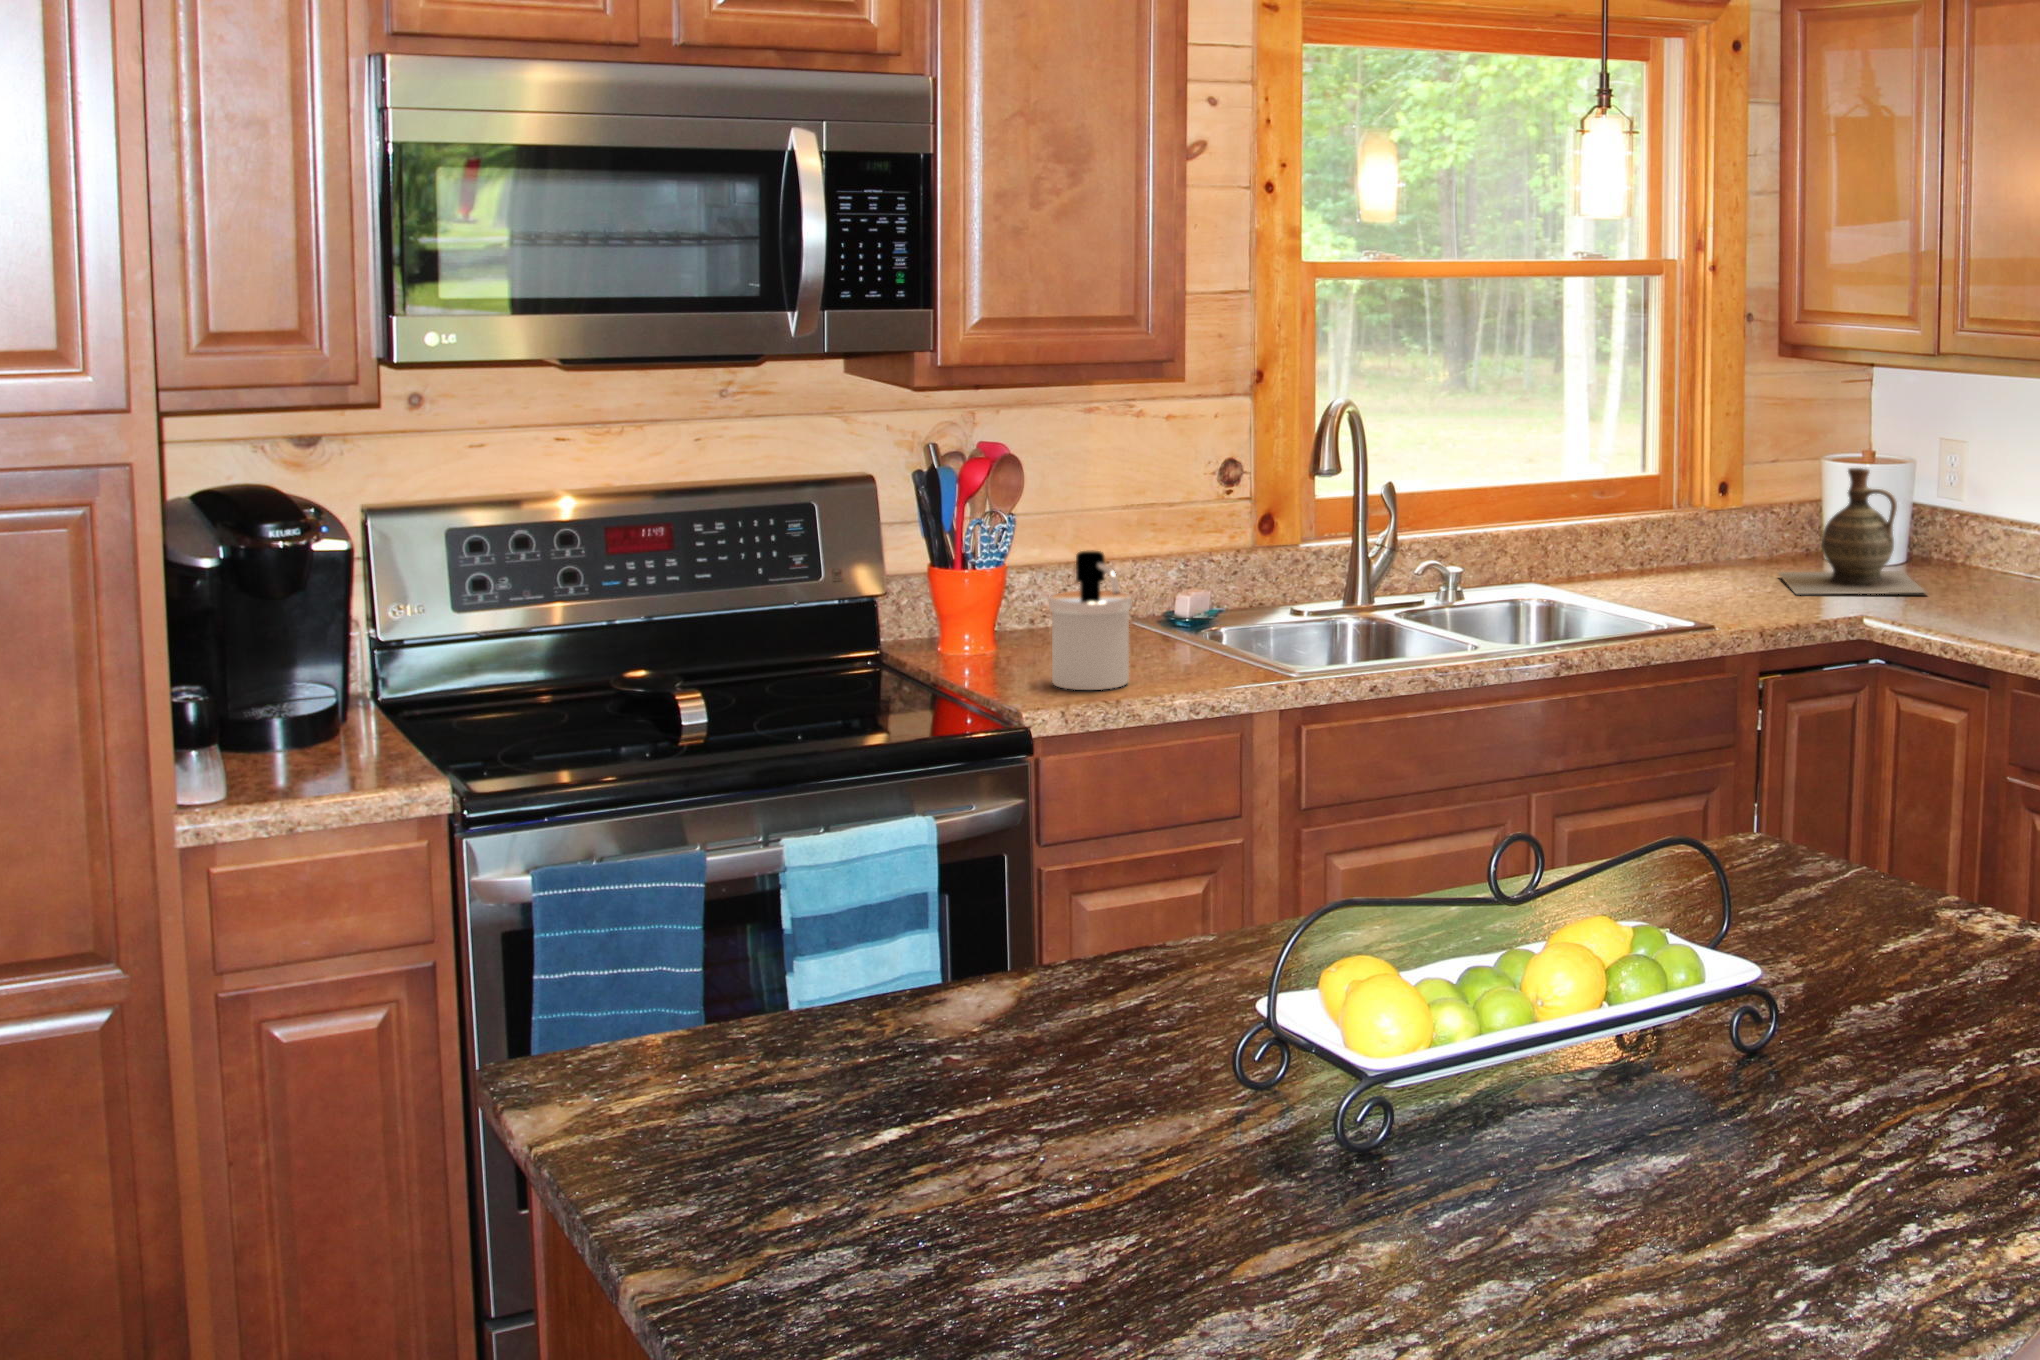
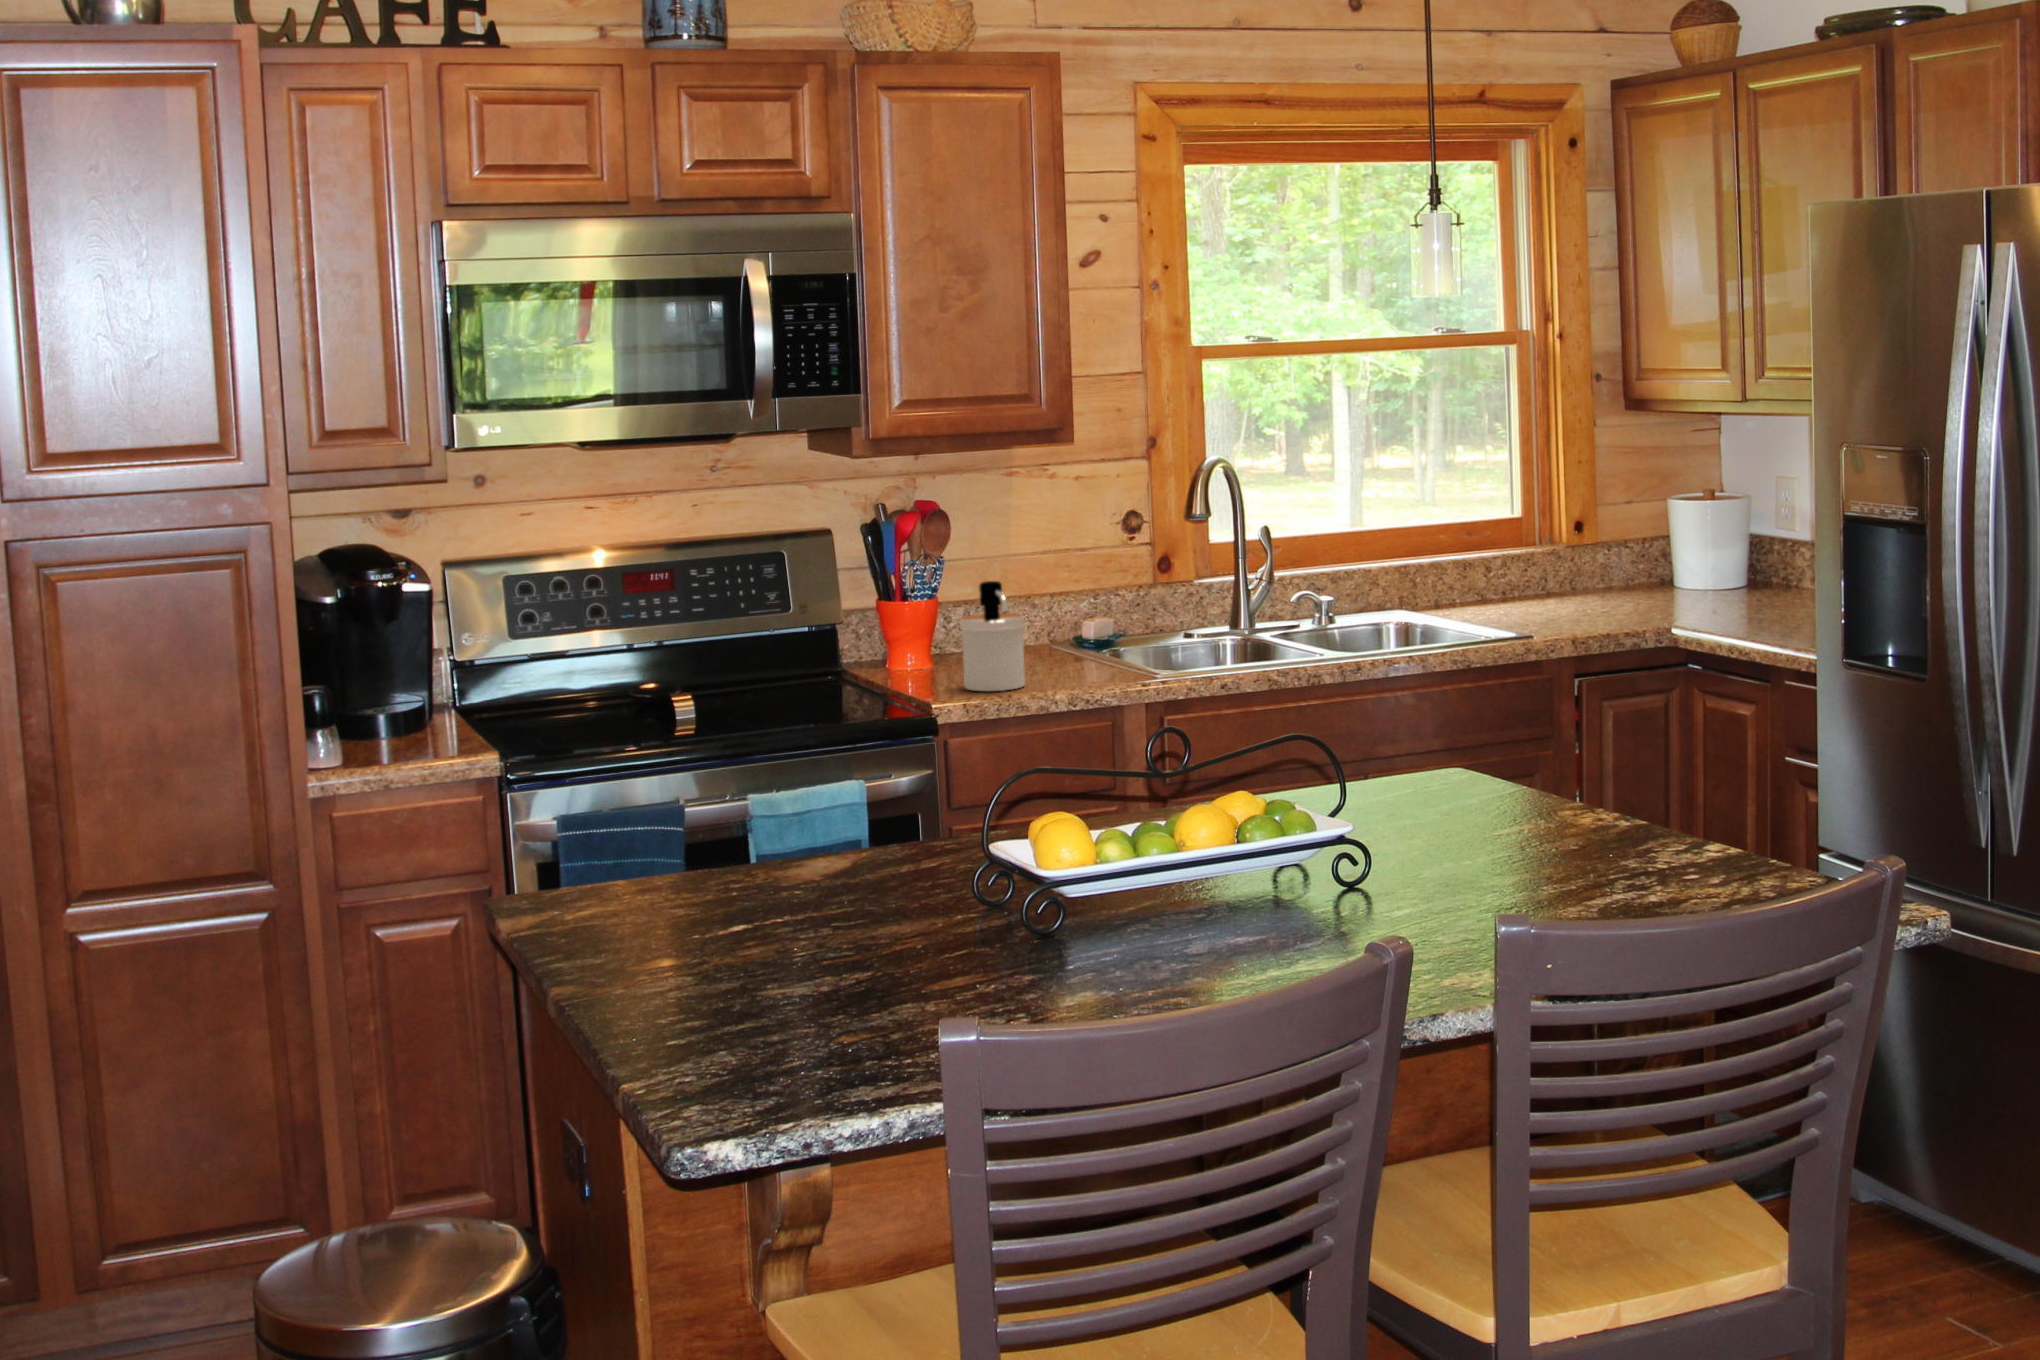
ceramic jug: present [1779,468,1925,594] -> none [1618,502,1742,612]

